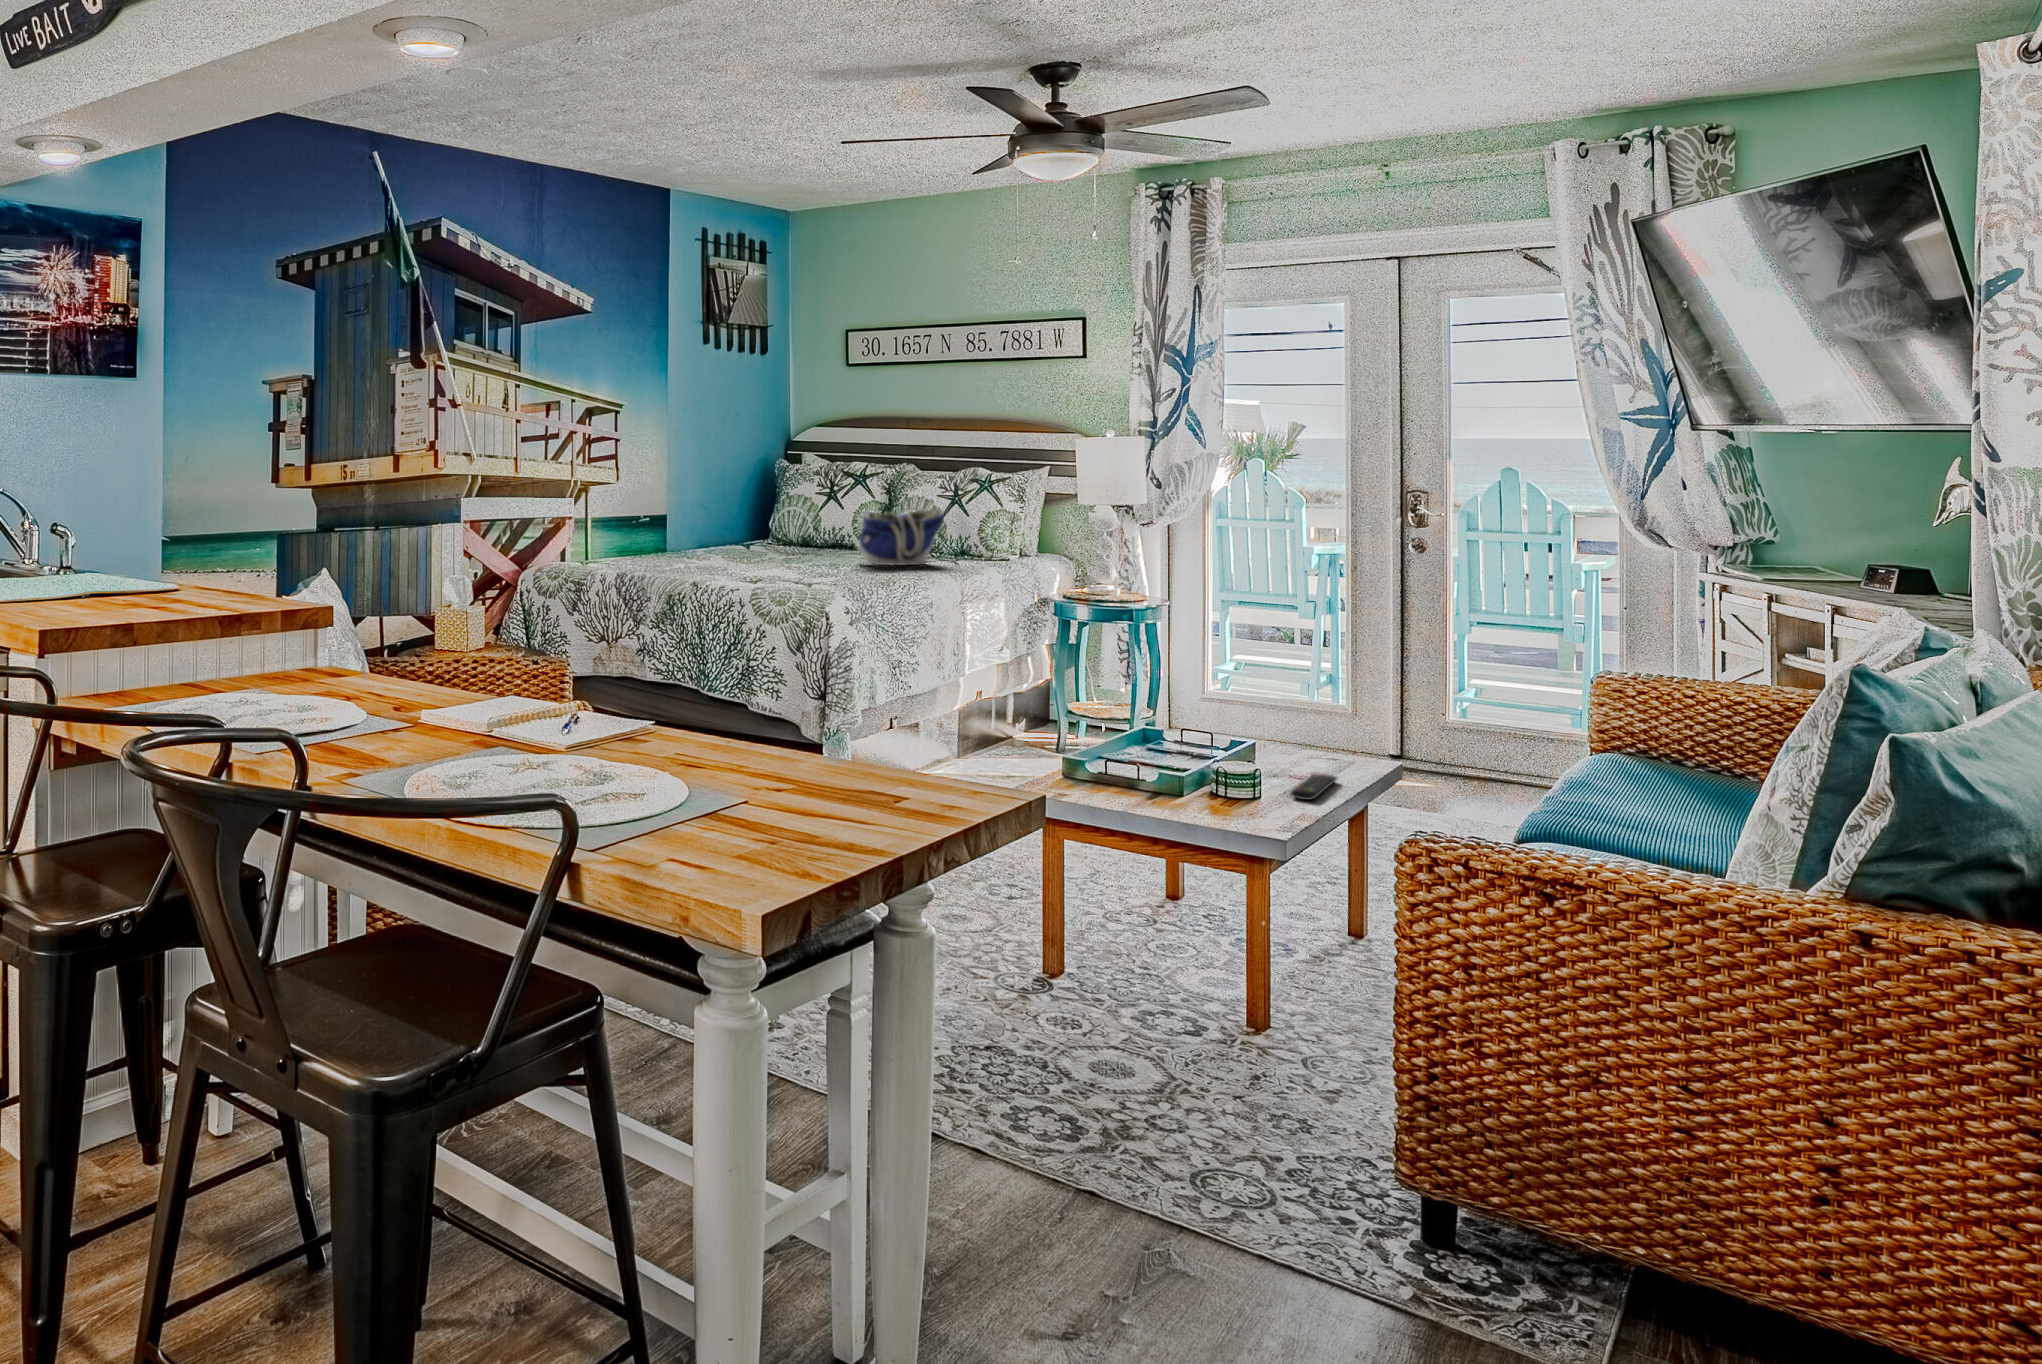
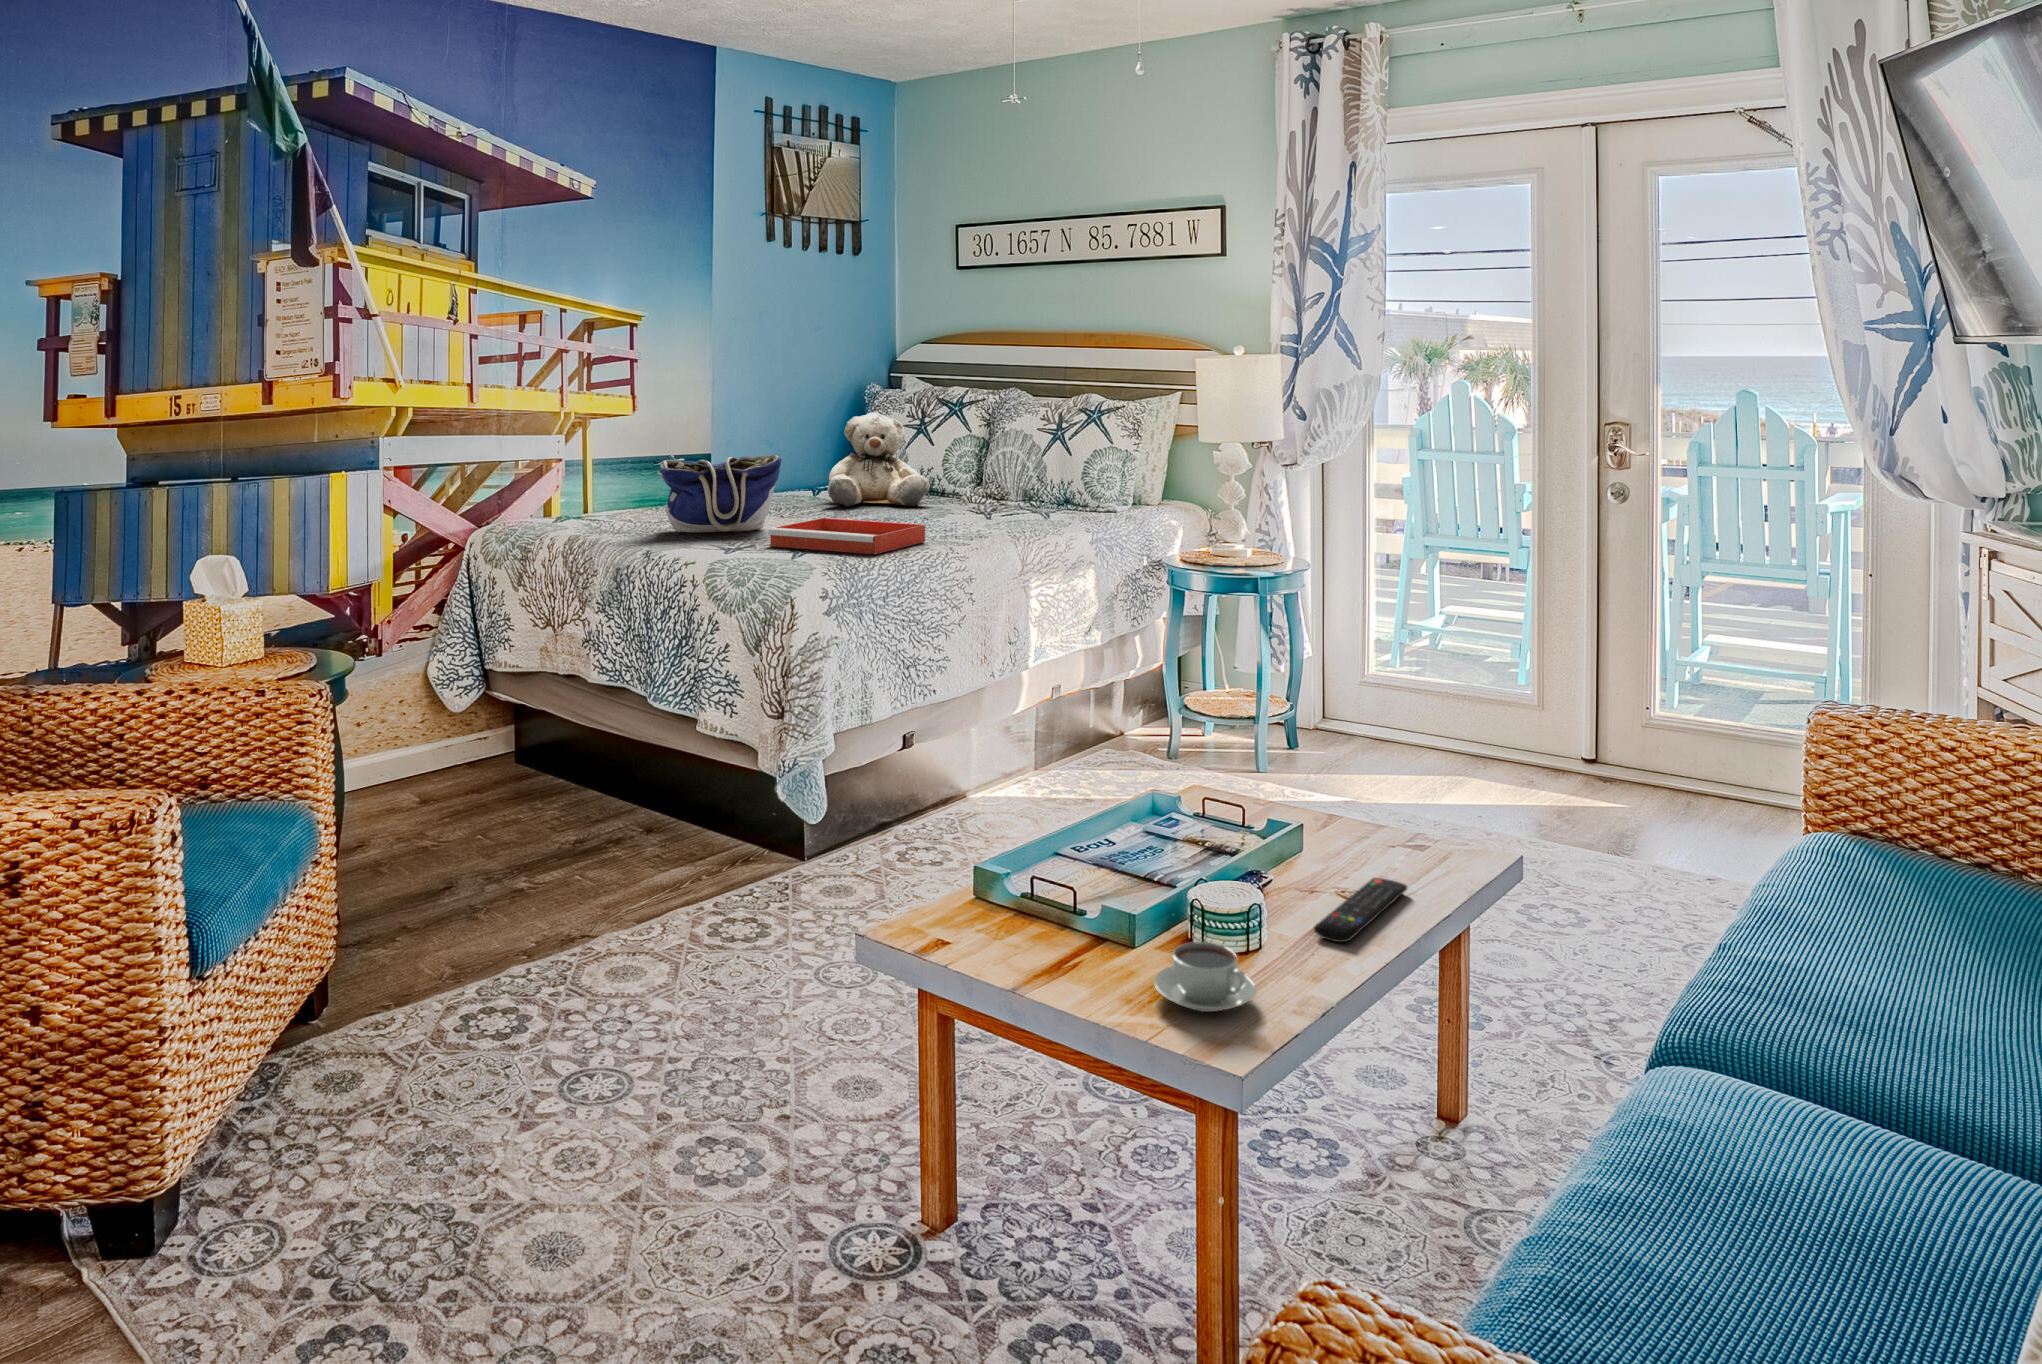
teddy bear: none [765,480,850,554] -> present [828,412,929,507]
tote bag: present [857,509,945,565] -> present [657,454,782,533]
tray: none [772,560,885,585] -> present [768,518,925,554]
coffee cup: none [1210,789,1275,824] -> present [1154,942,1256,1012]

